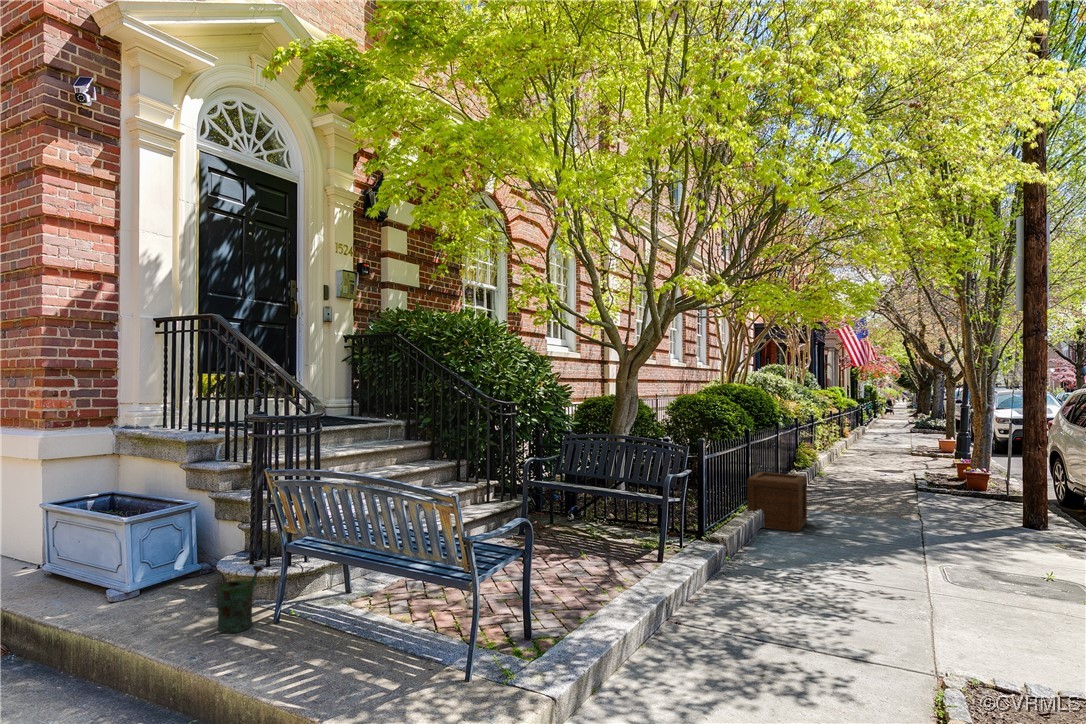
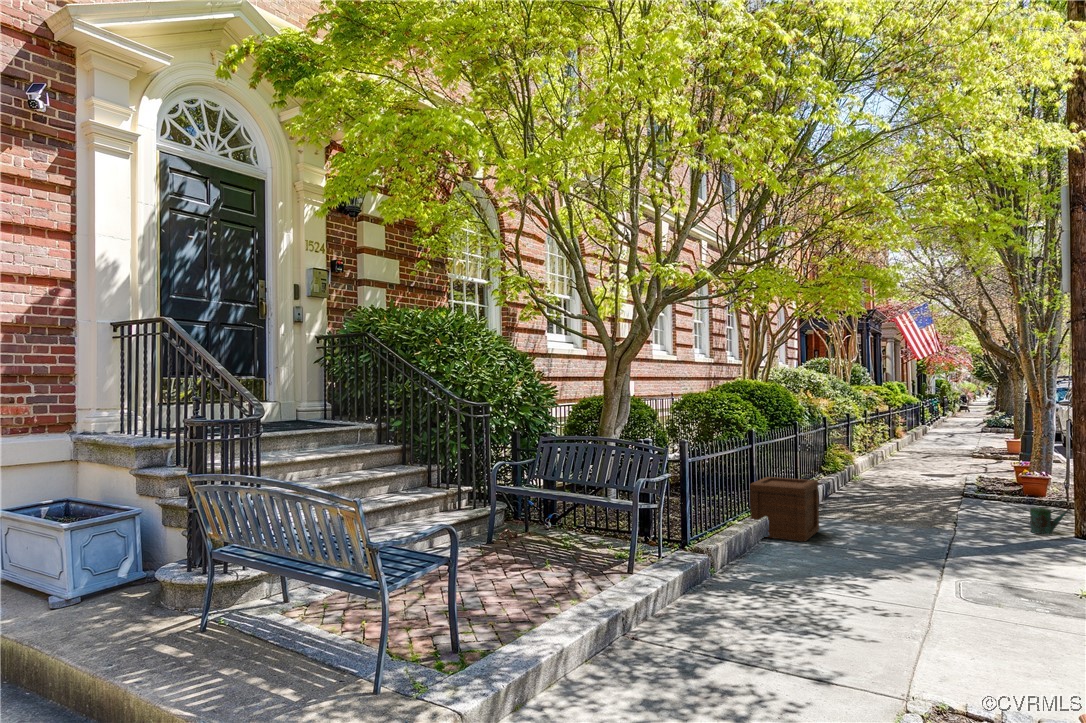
watering can: present [217,566,263,633] -> present [1030,507,1071,535]

